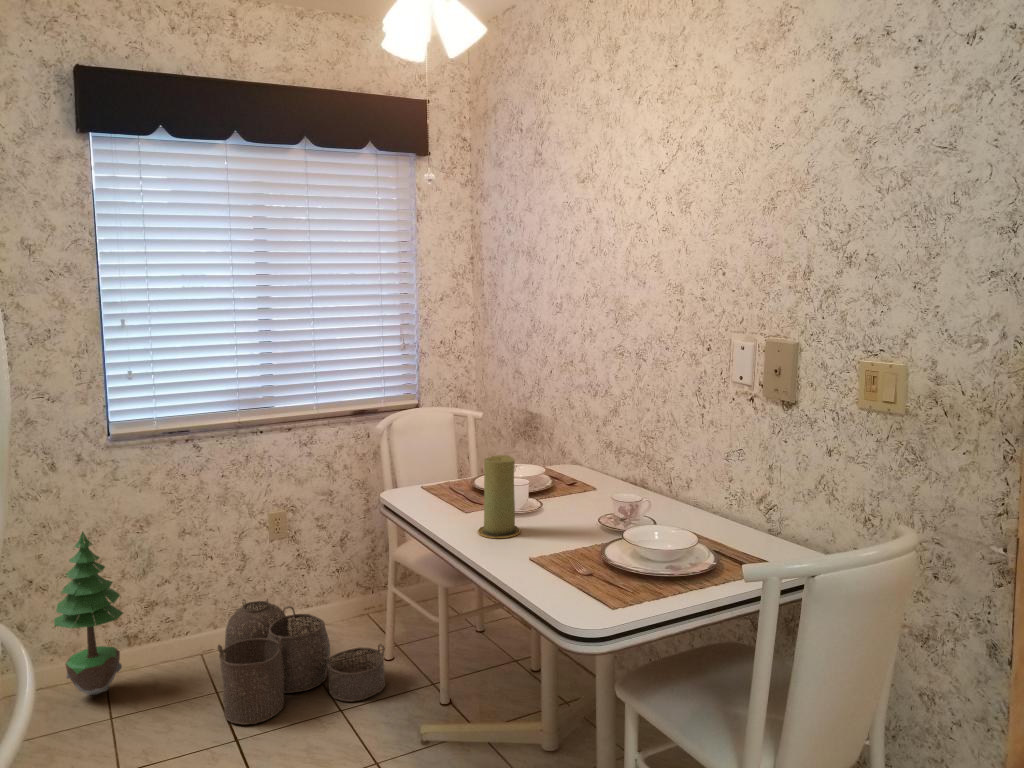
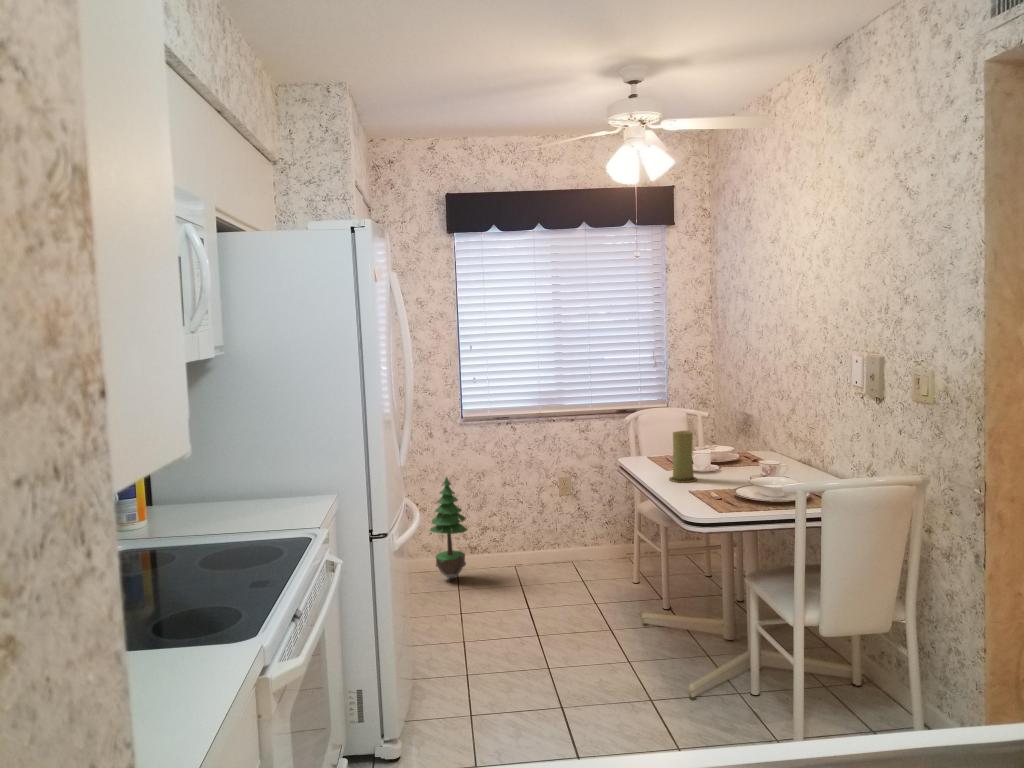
woven basket: present [218,599,385,725] -> none [520,532,628,604]

